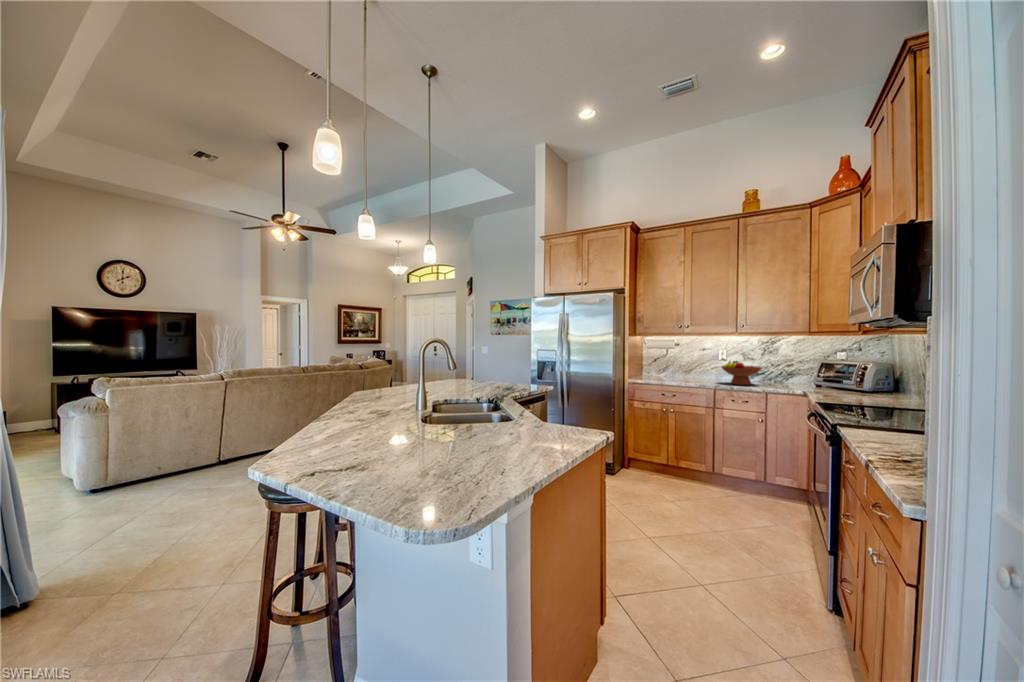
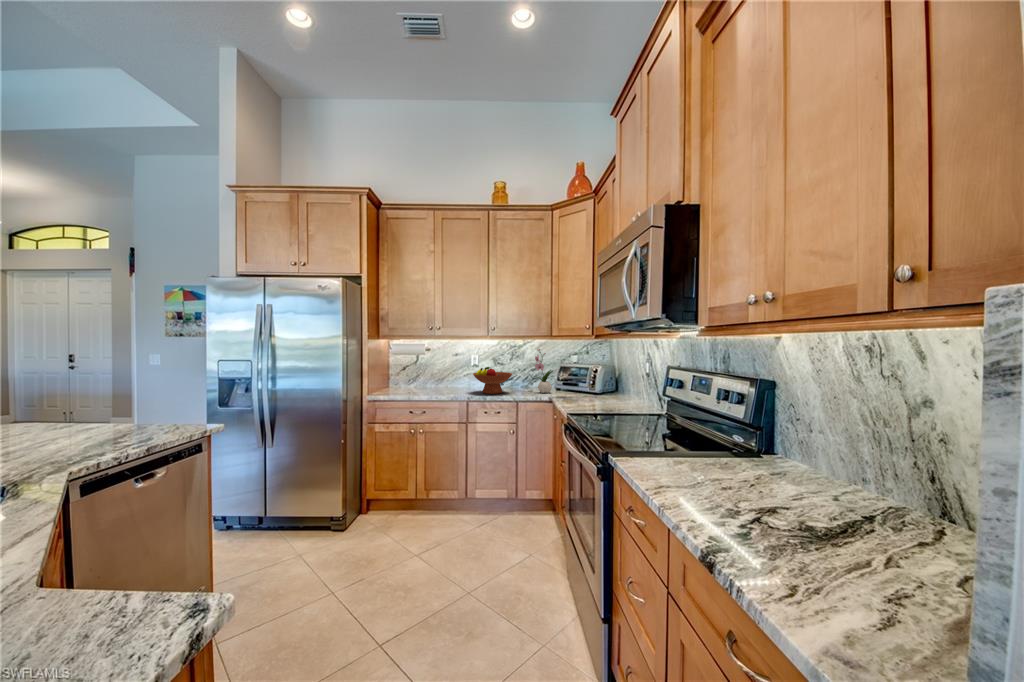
flower arrangement: none [788,345,810,388] -> present [535,349,553,393]

